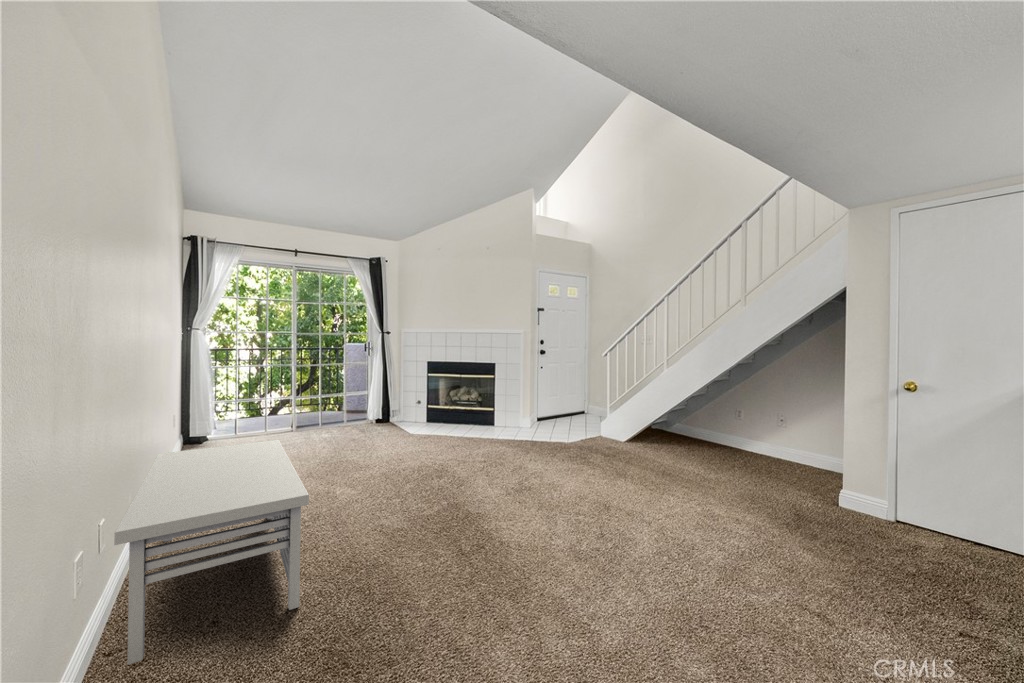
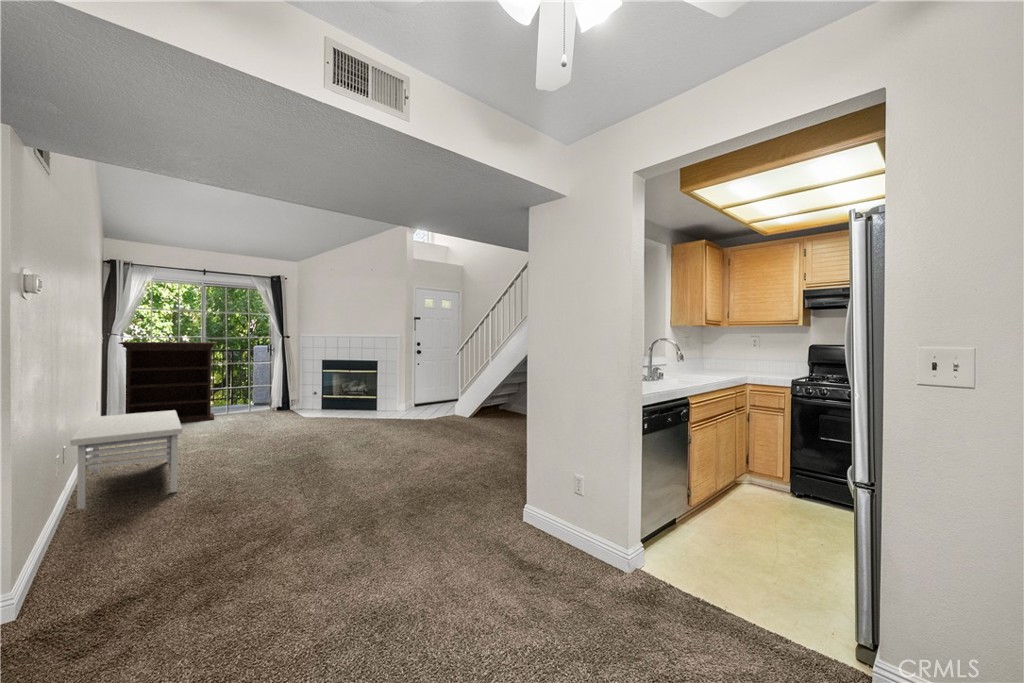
bookshelf: none [200,338,312,444] -> present [119,342,217,423]

